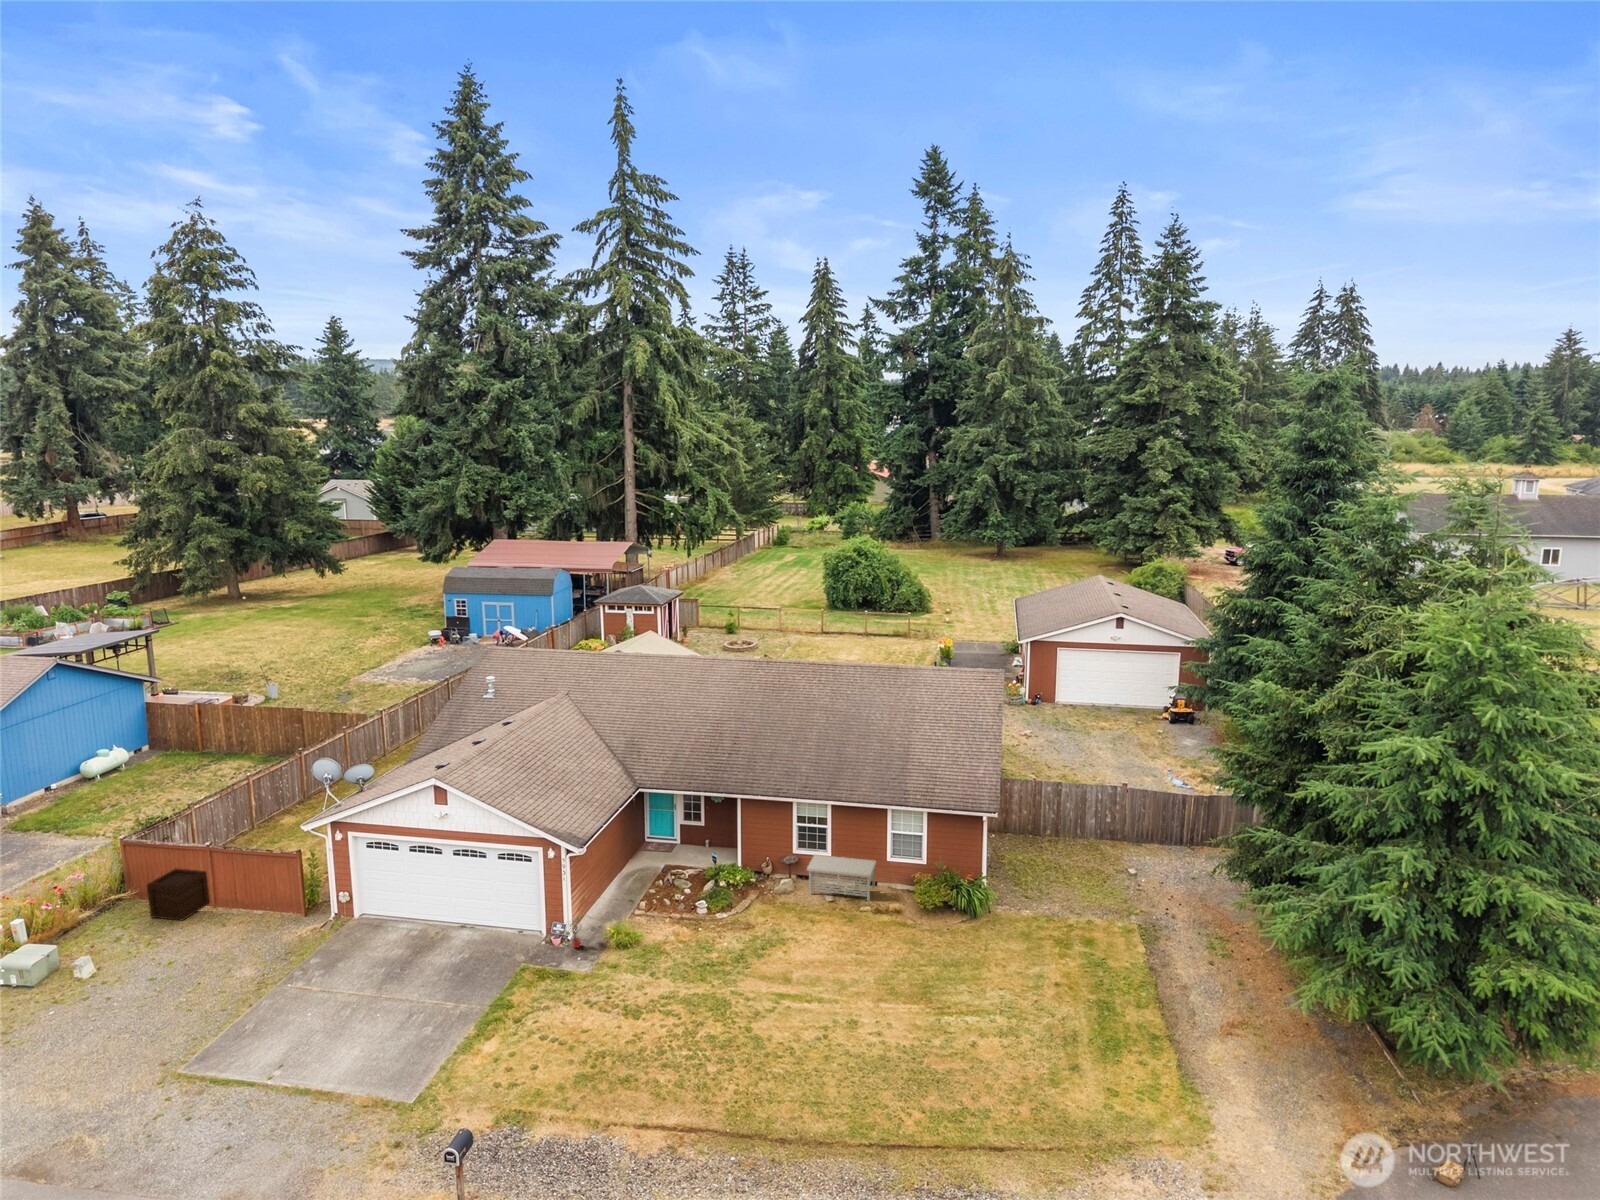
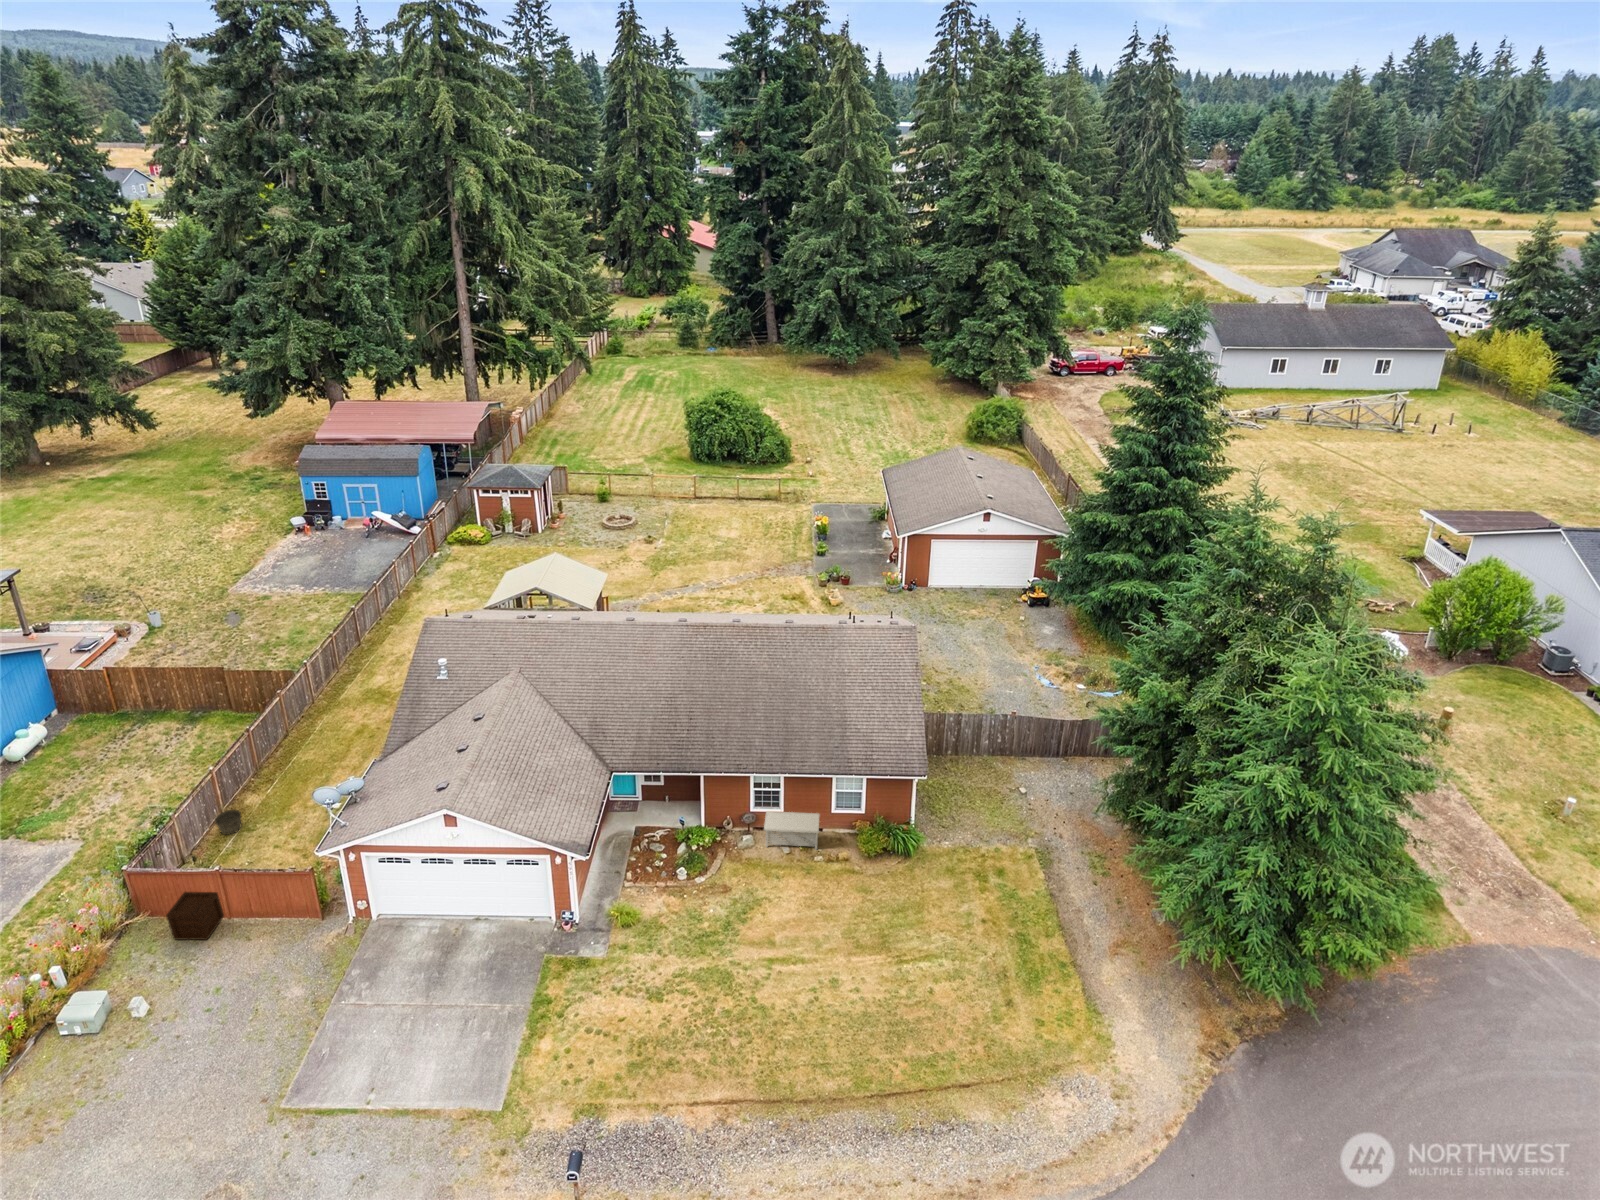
wooden bucket: none [244,820,272,844] -> present [215,810,241,835]
potted plant: present [559,915,595,948] -> none [570,902,602,930]

